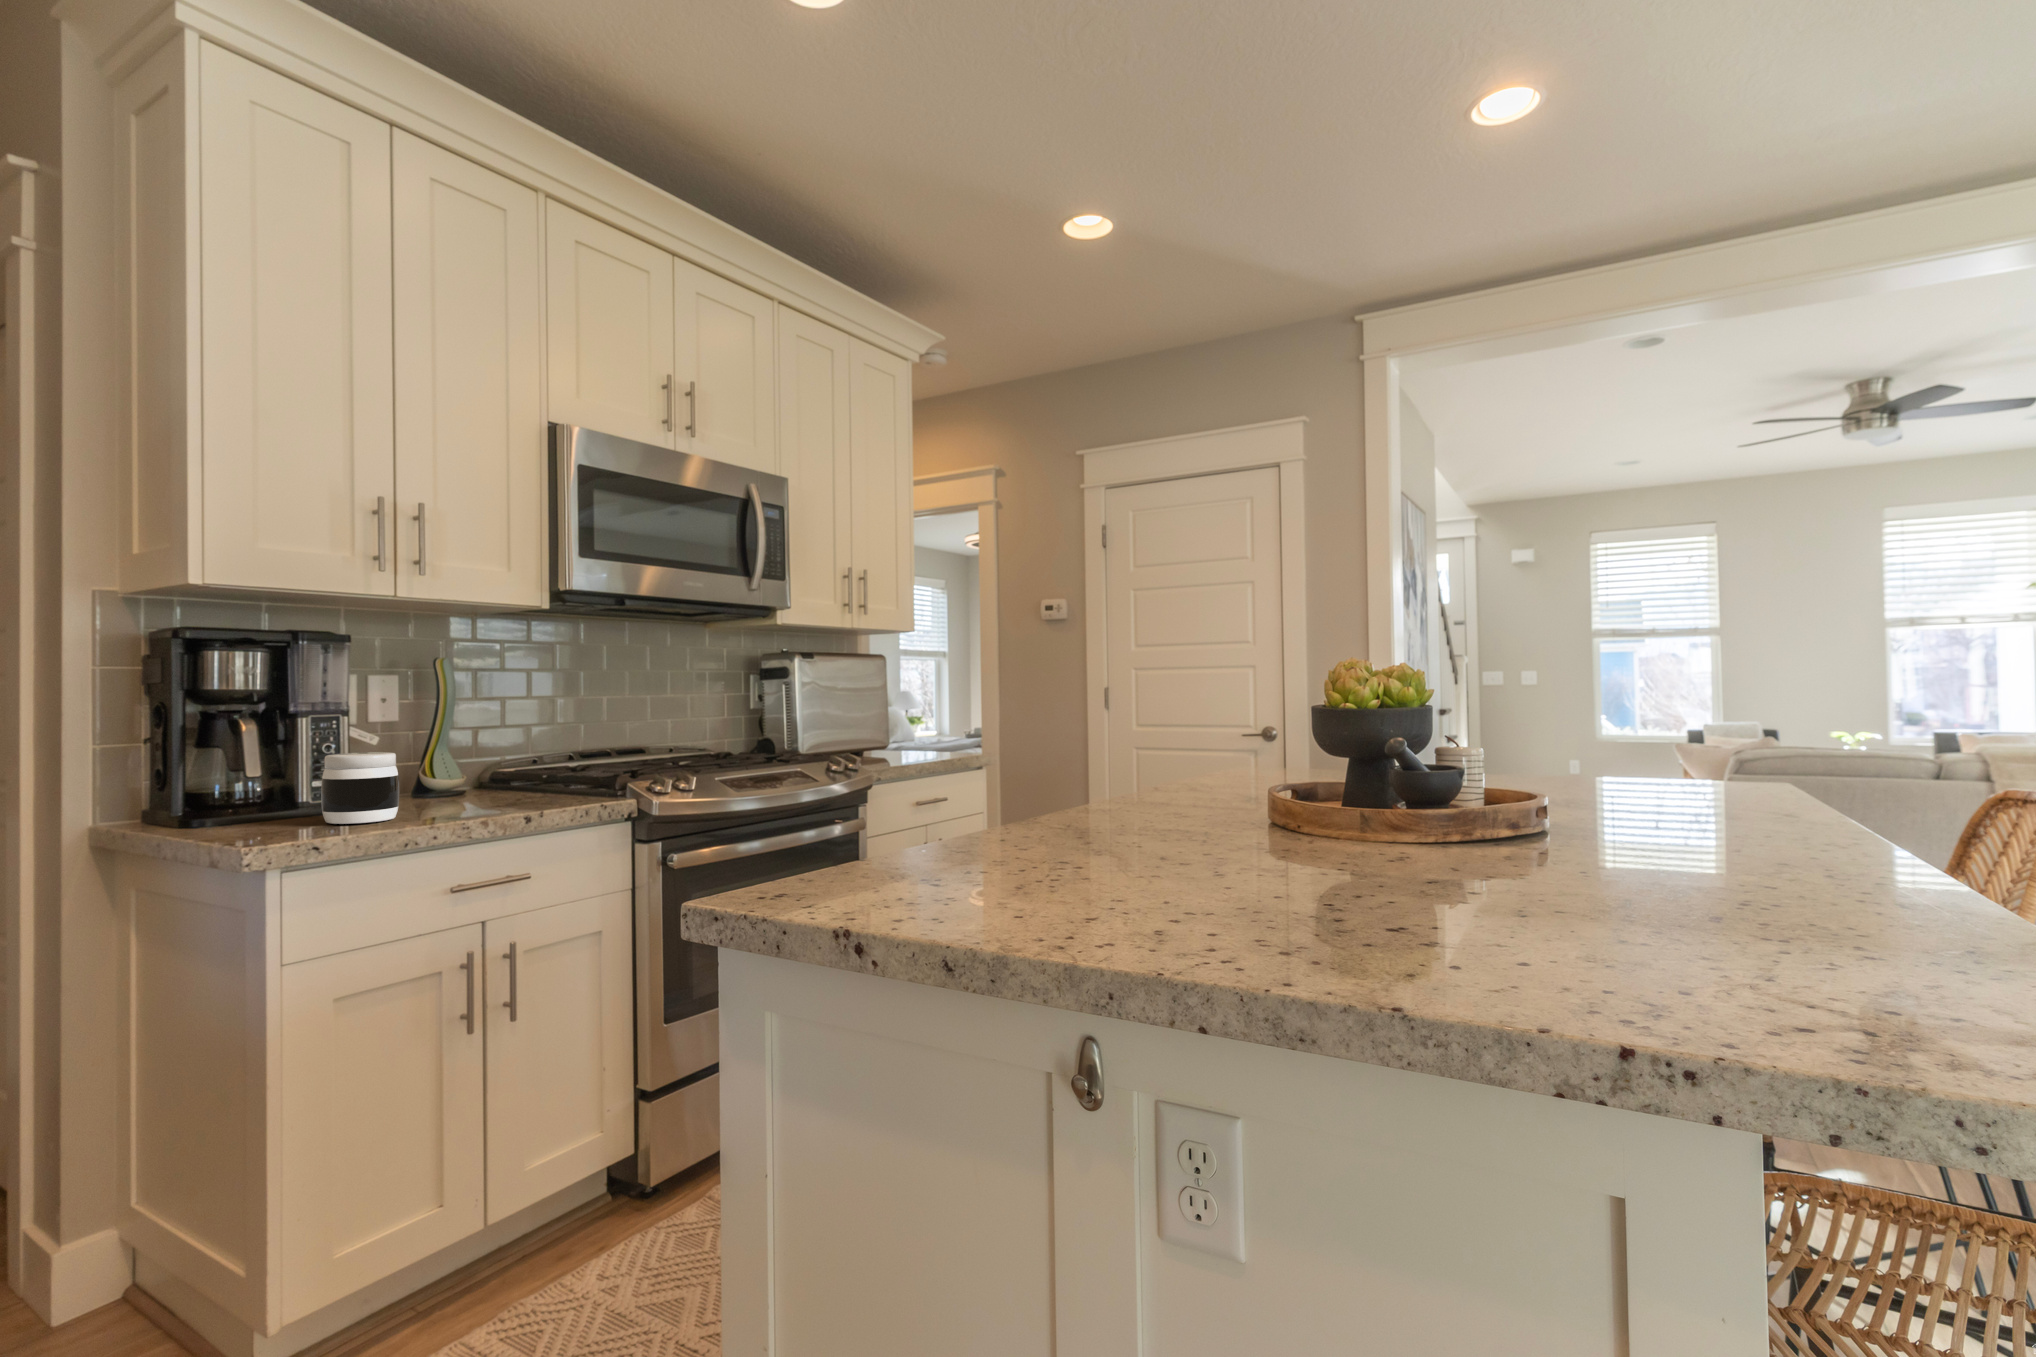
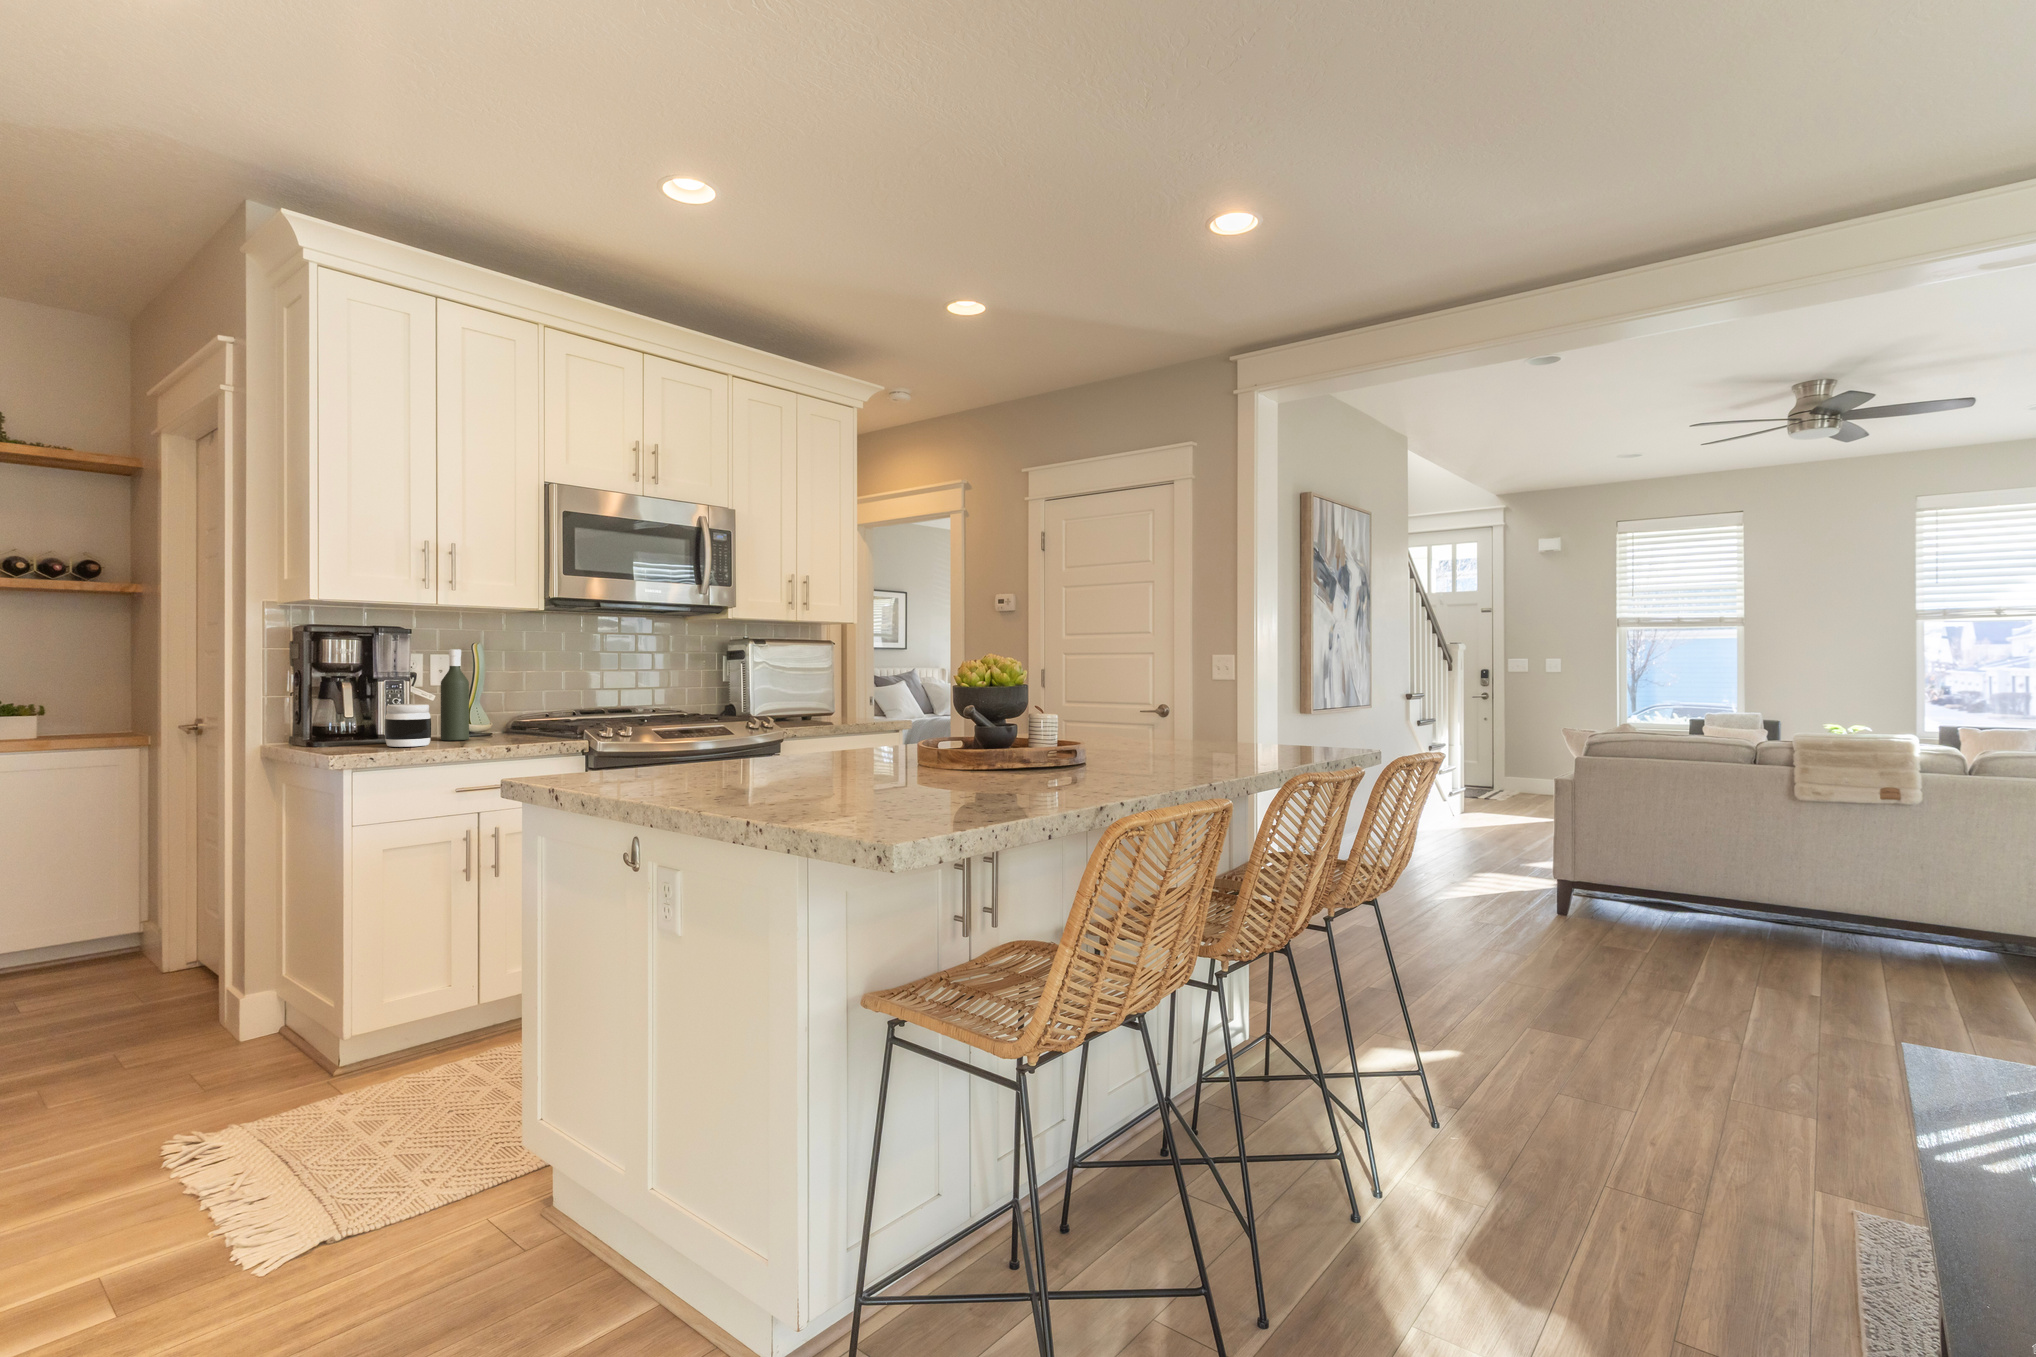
bottle: none [406,665,451,808] -> present [441,649,469,740]

